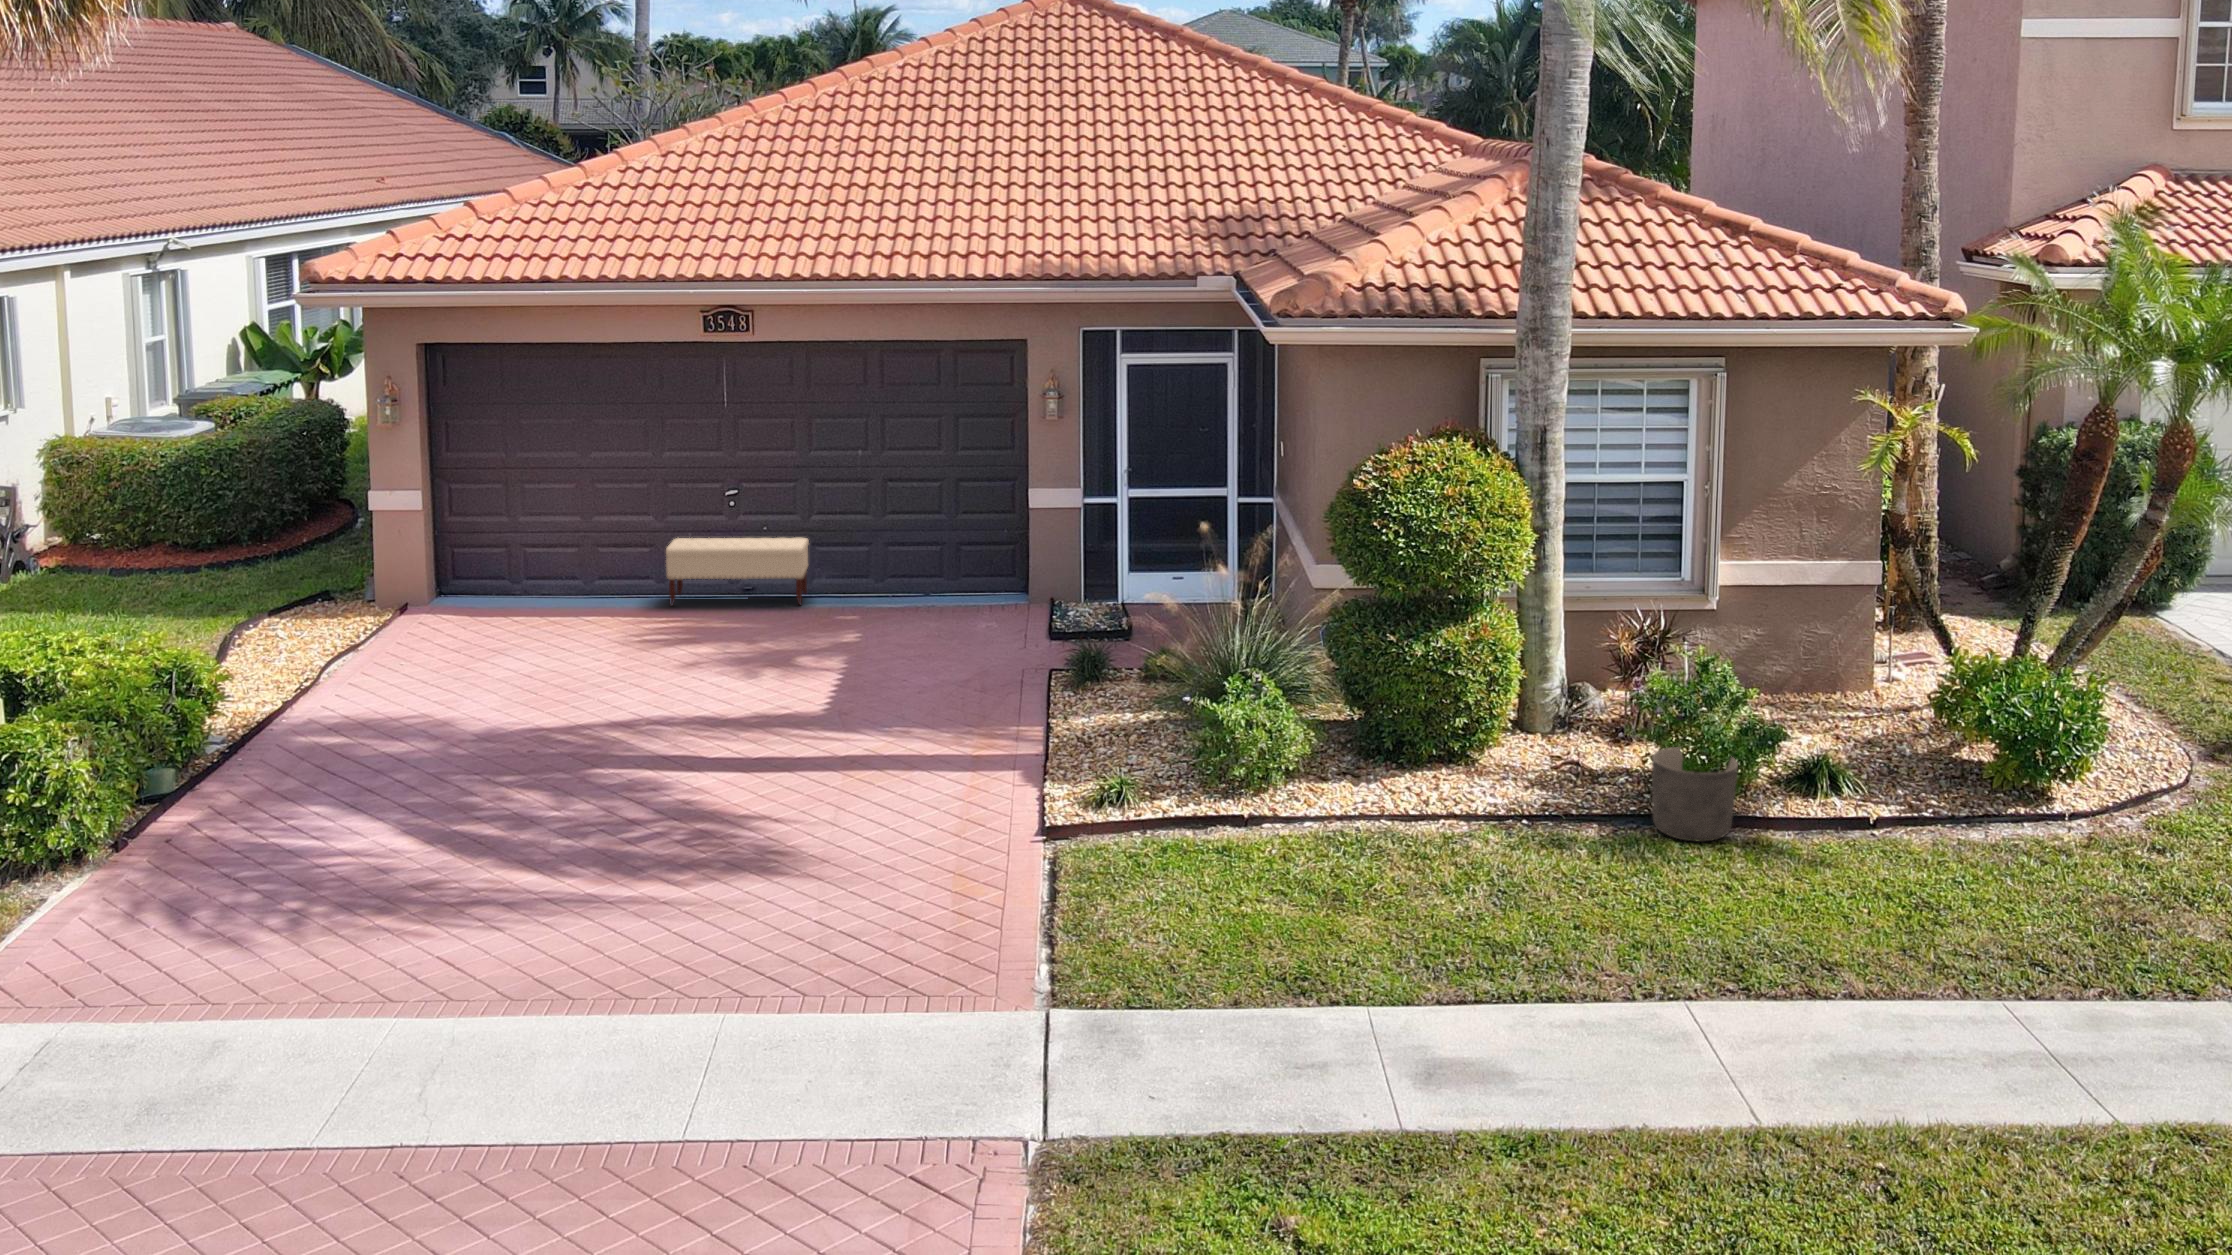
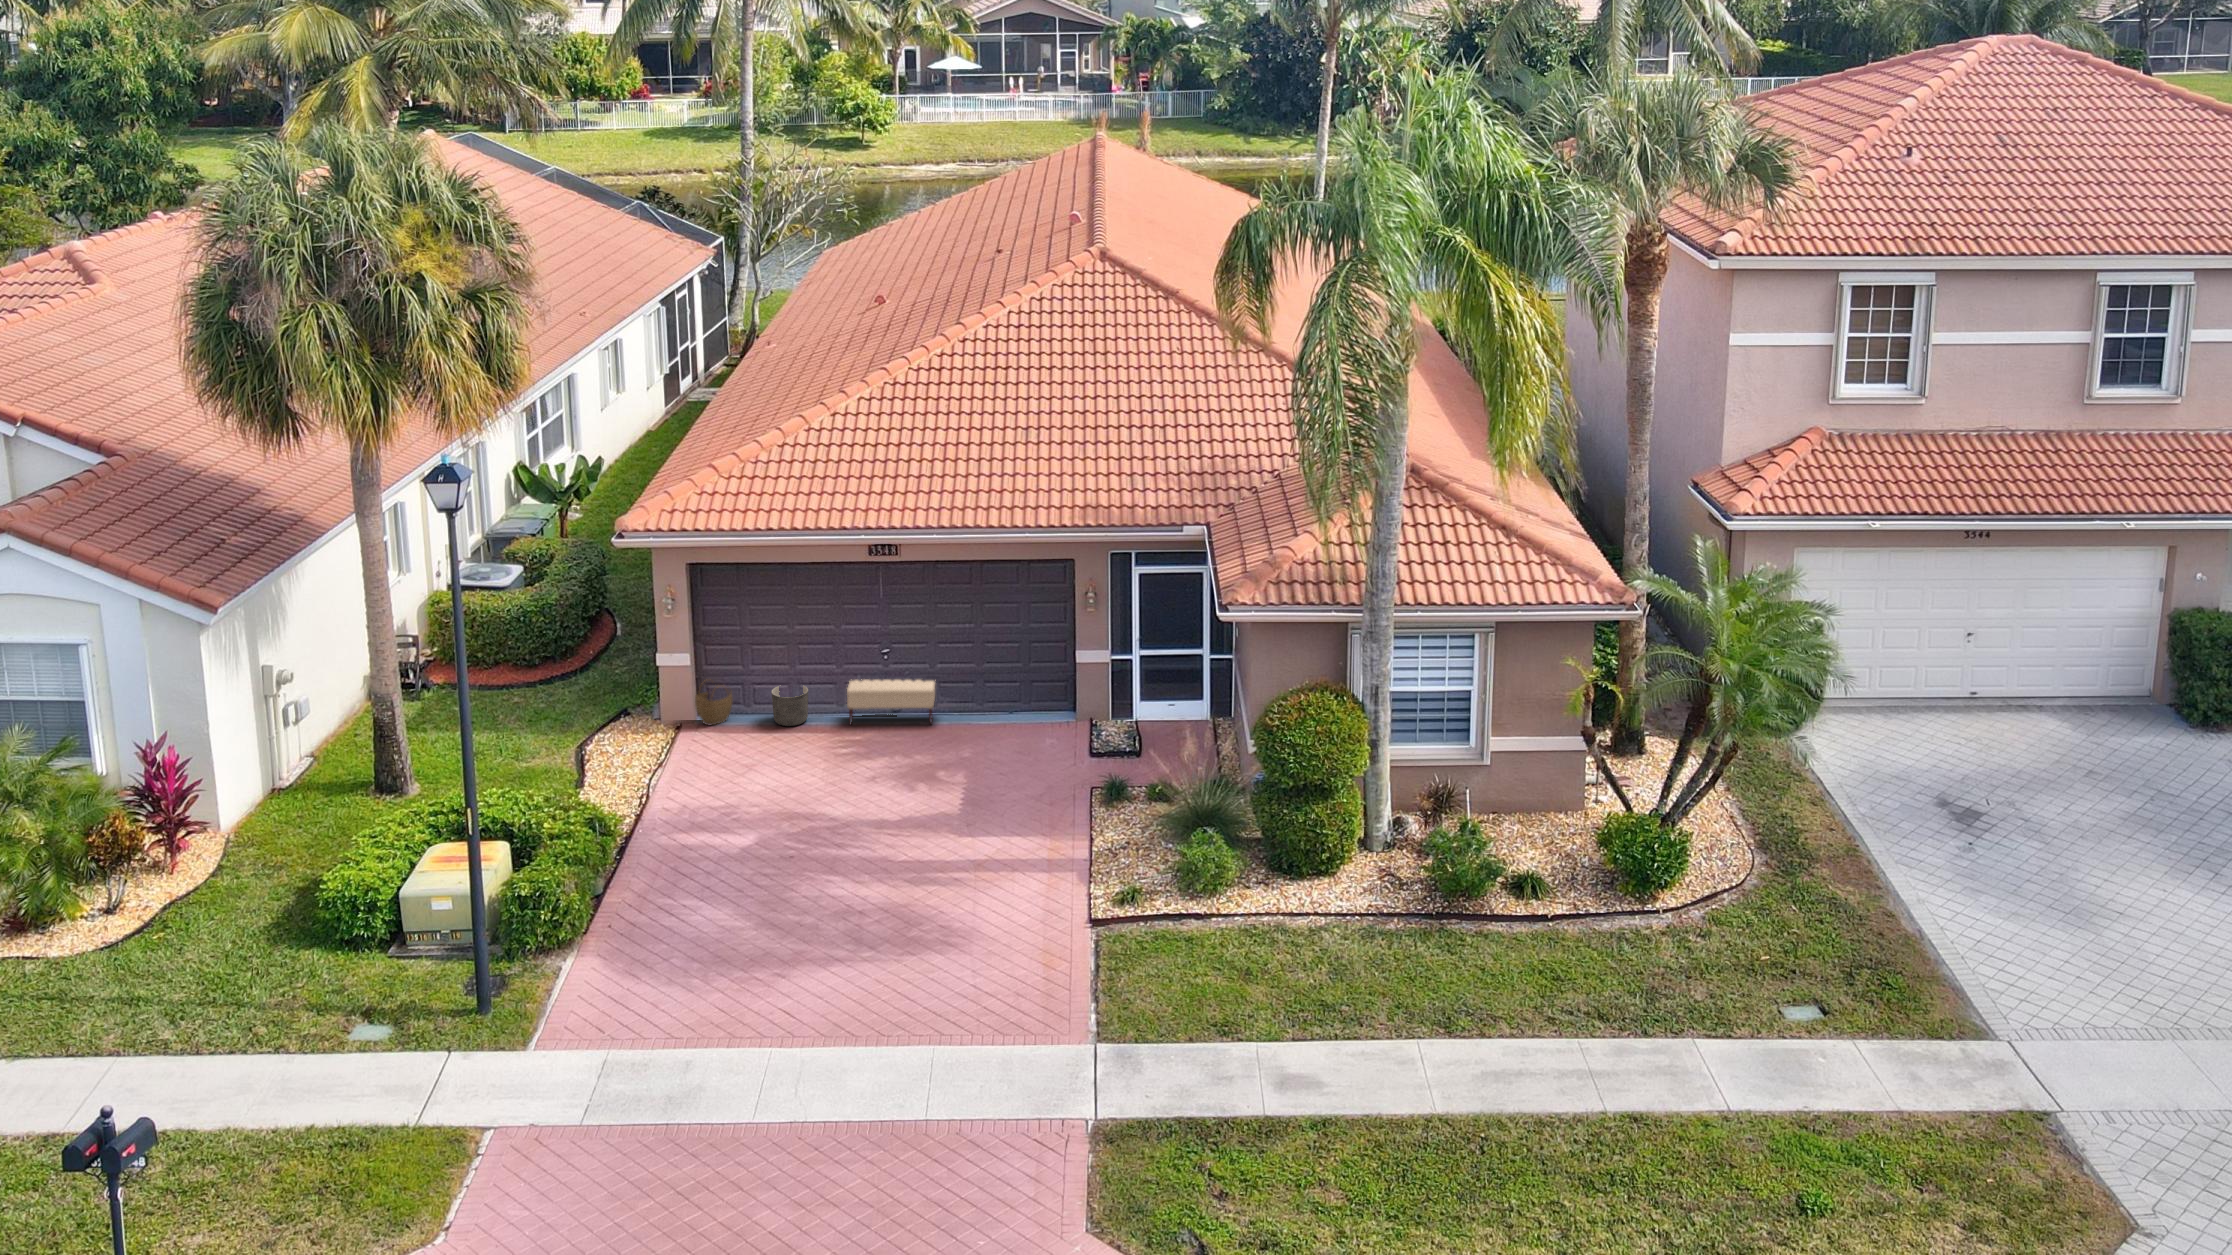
woven basket: none [426,537,487,607] -> present [695,680,732,725]
planter: present [1652,747,1738,842] -> present [771,686,808,726]

